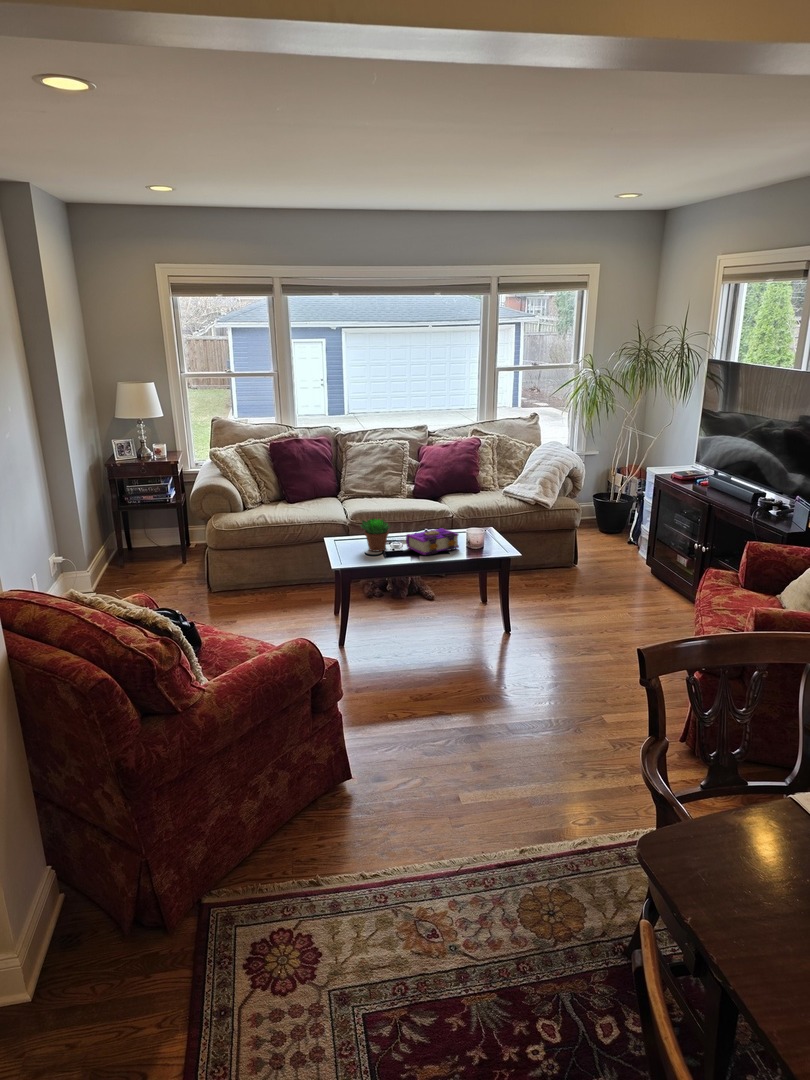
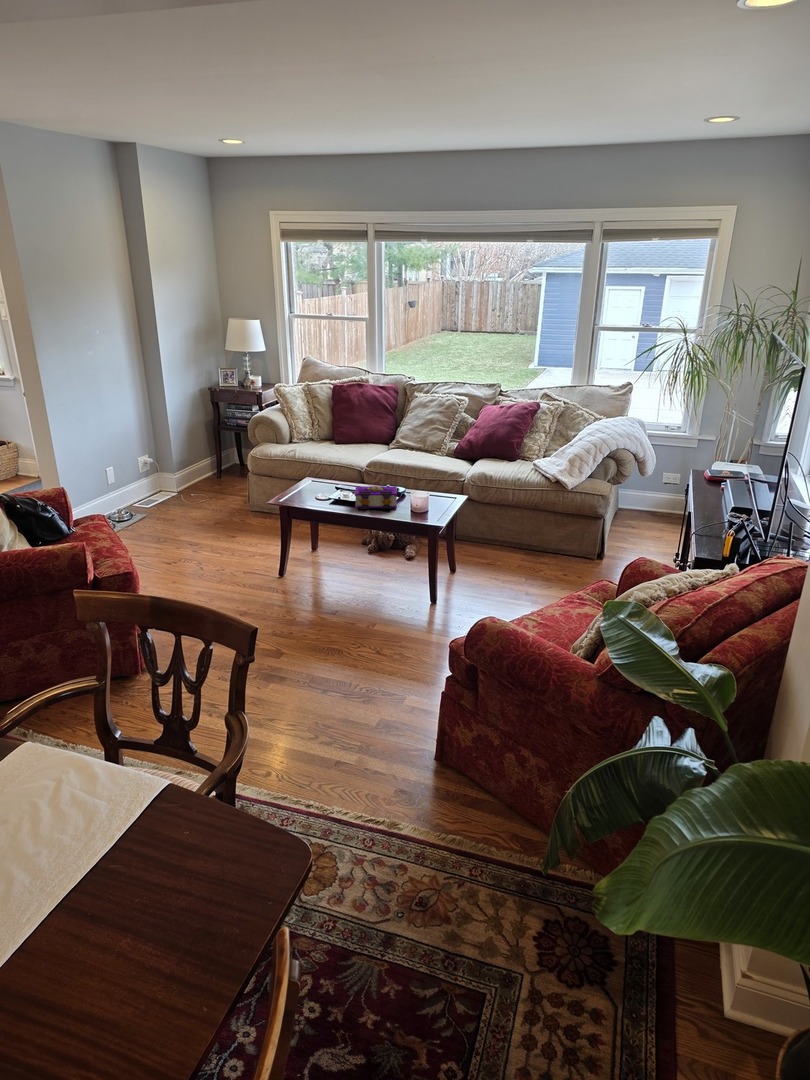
succulent plant: present [360,518,390,551] -> none [315,465,344,498]

